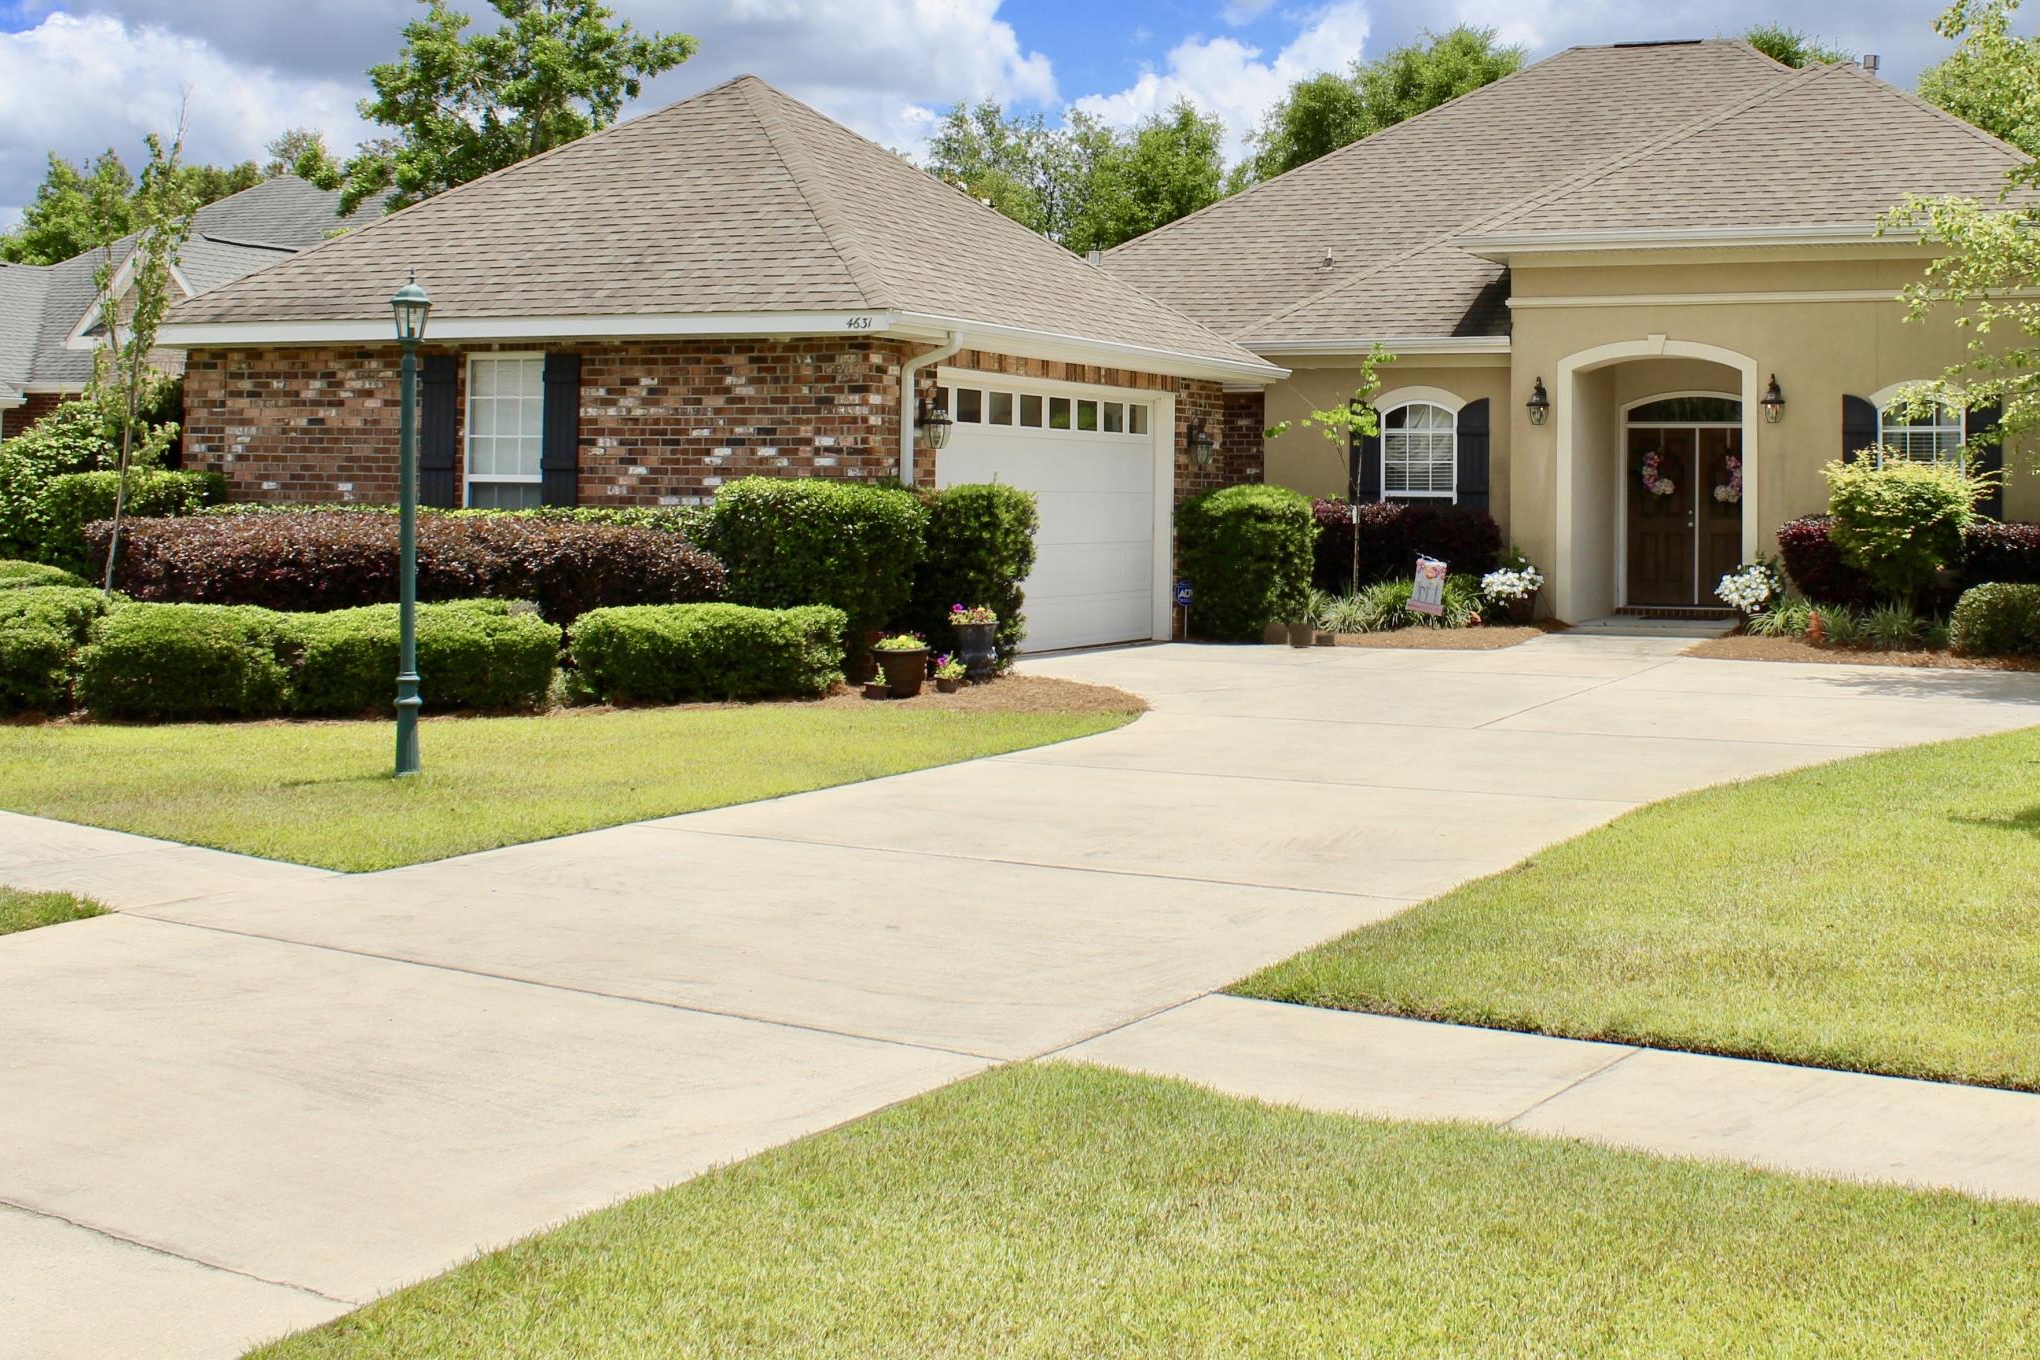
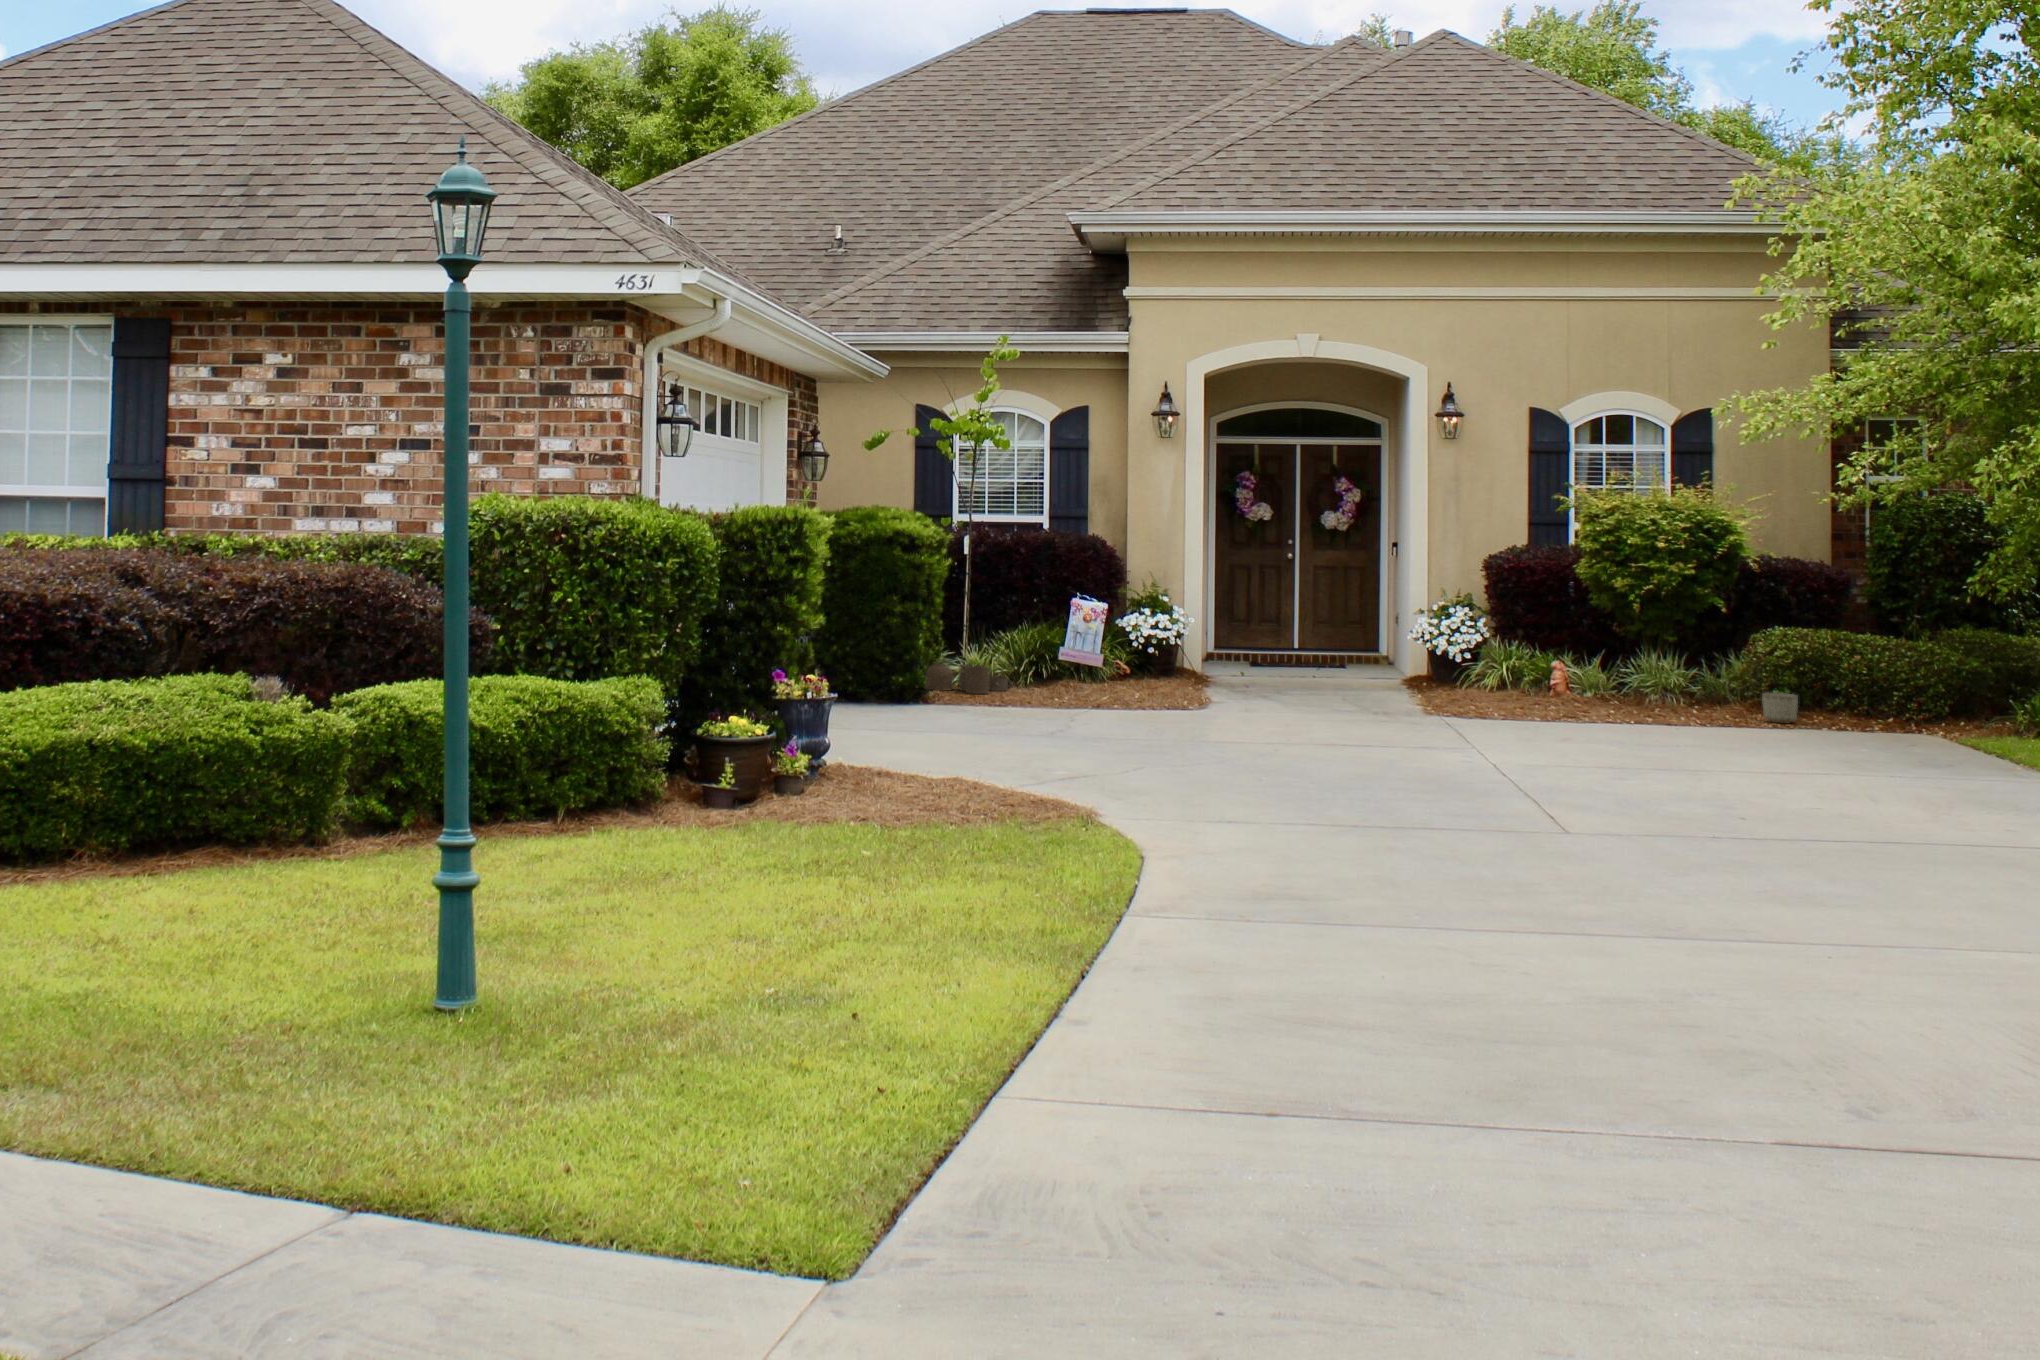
planter: none [1970,652,2002,680] -> present [1762,693,1798,723]

